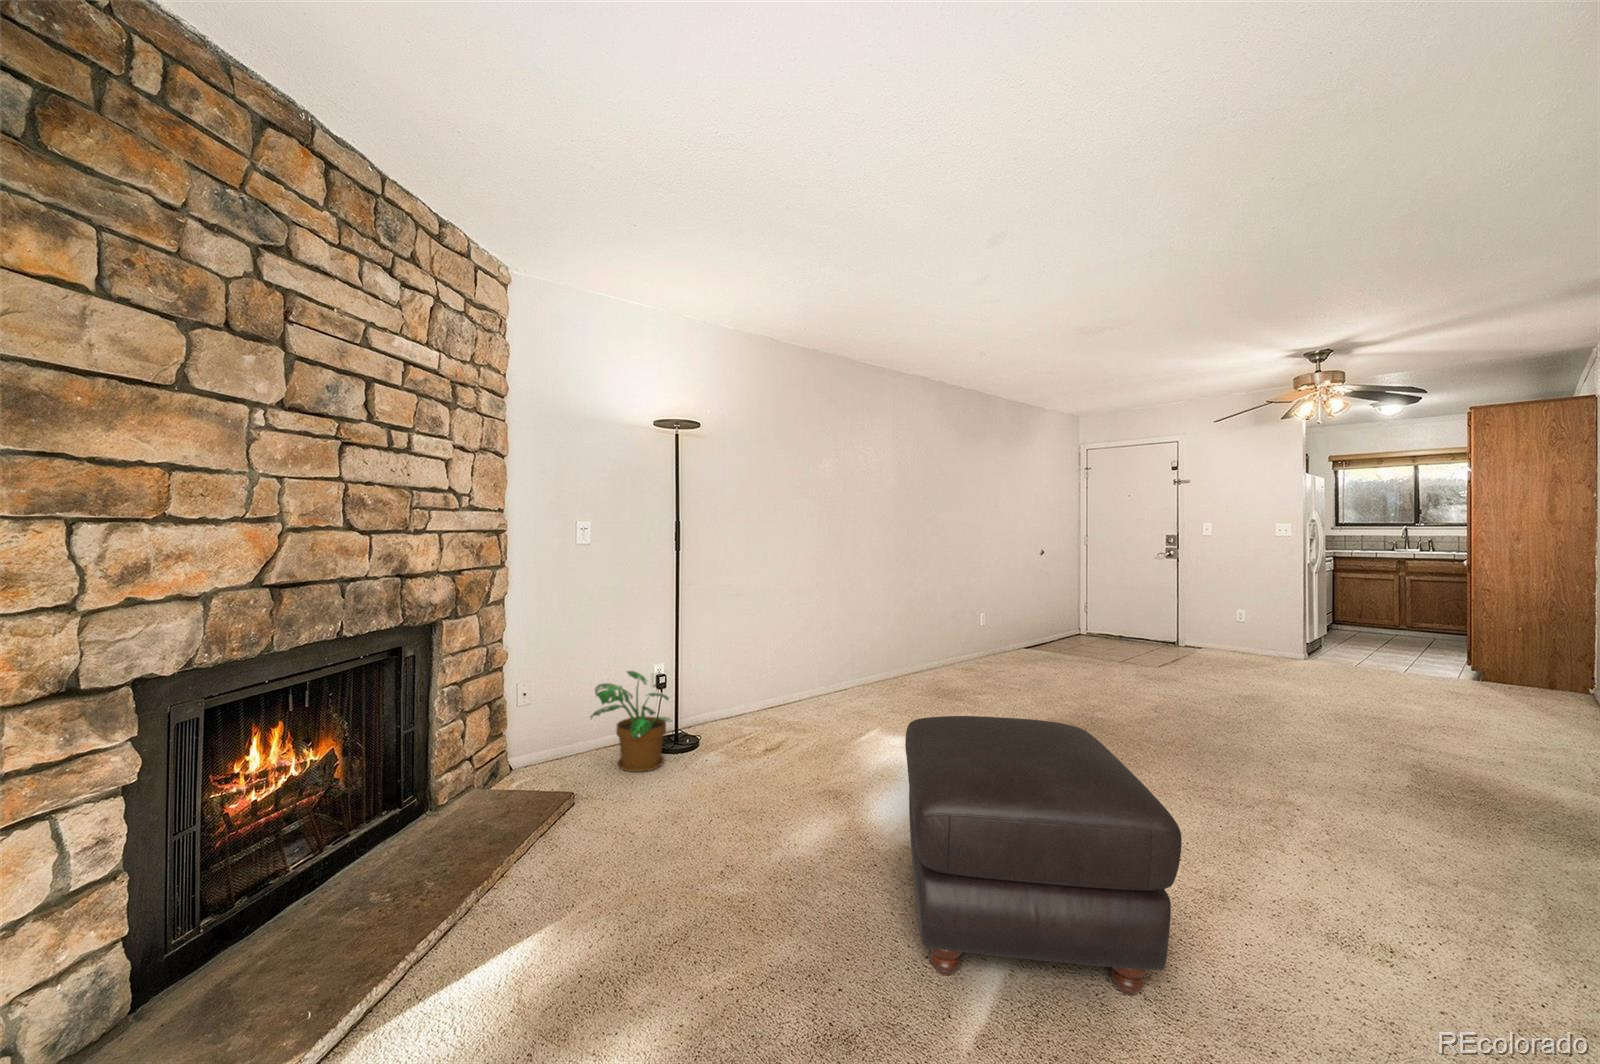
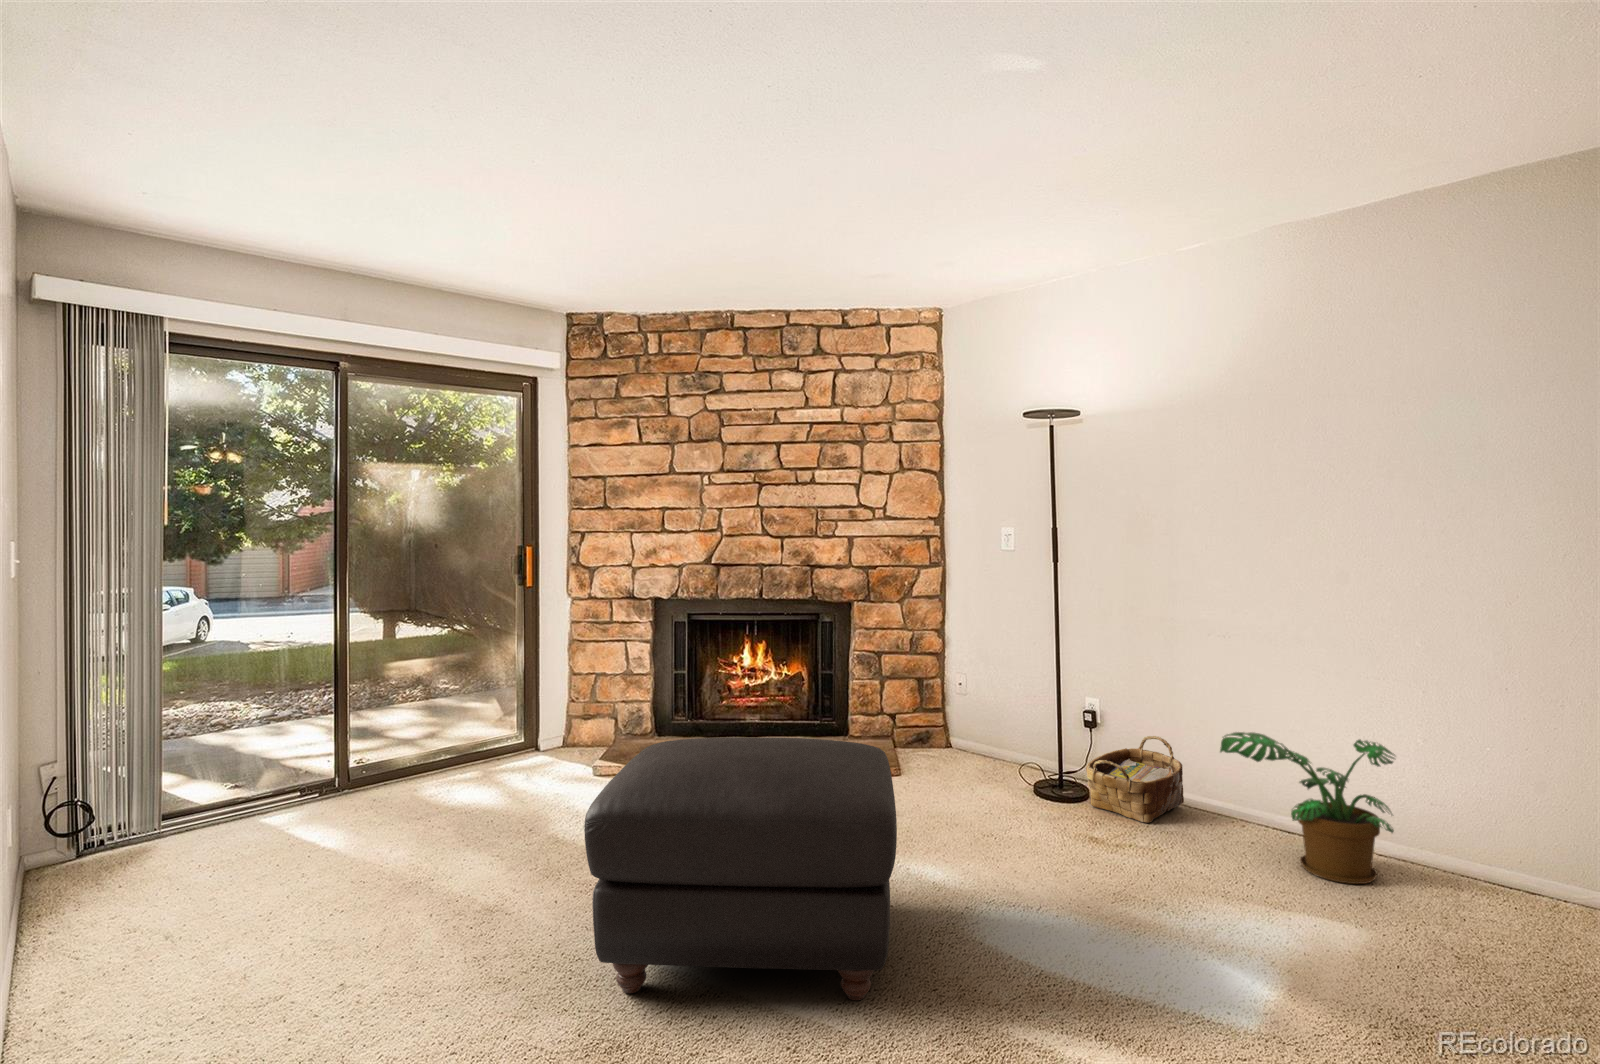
potted plant: present [591,671,672,772] -> present [1220,732,1395,884]
woven basket: none [703,684,770,750] -> present [1086,736,1184,823]

